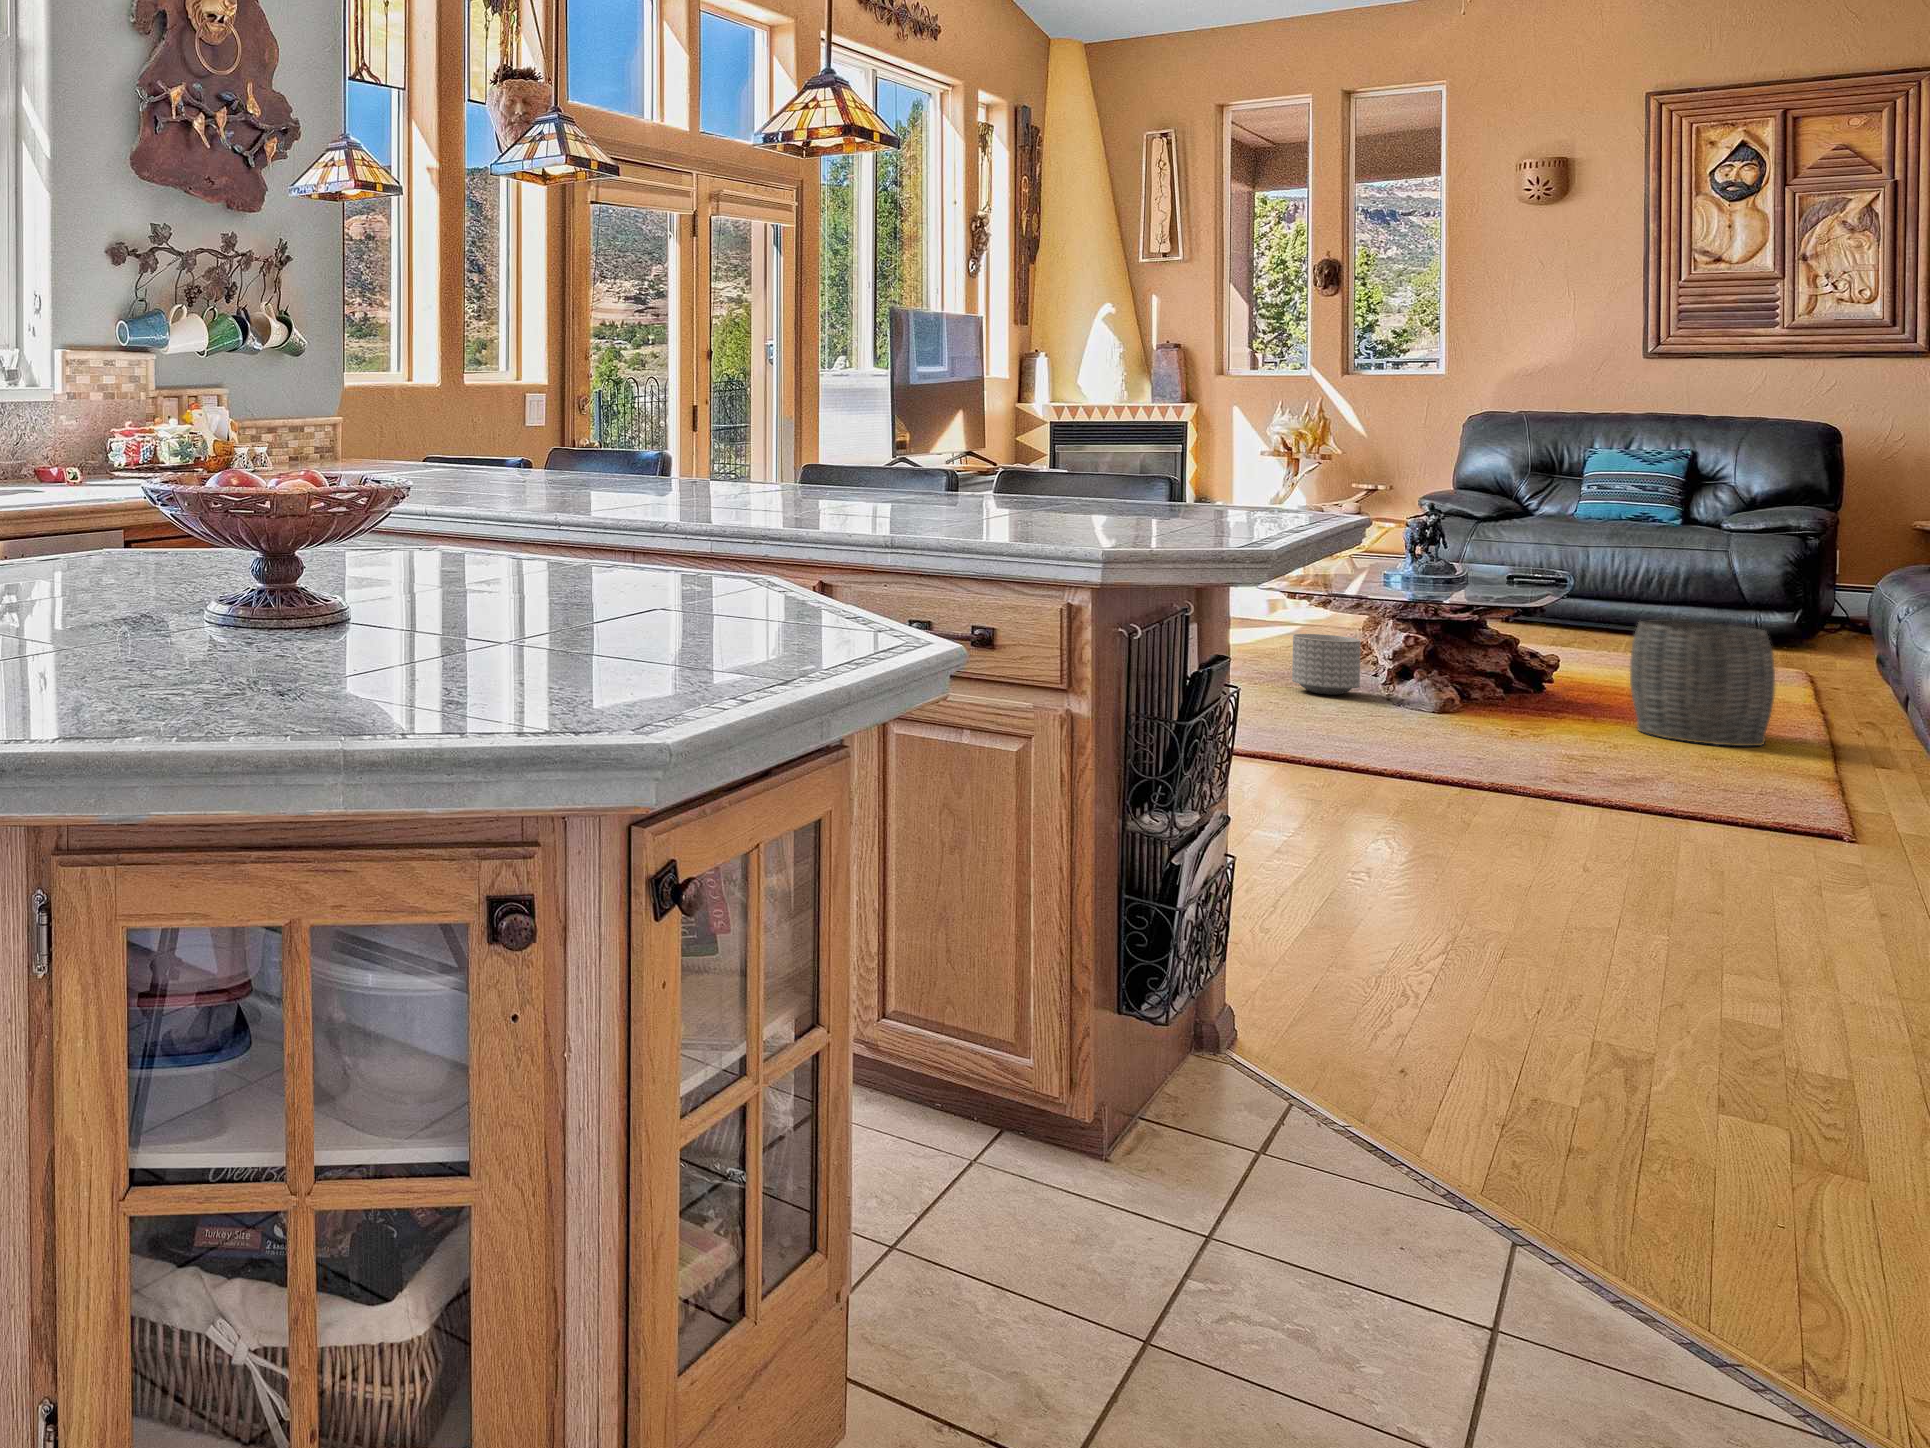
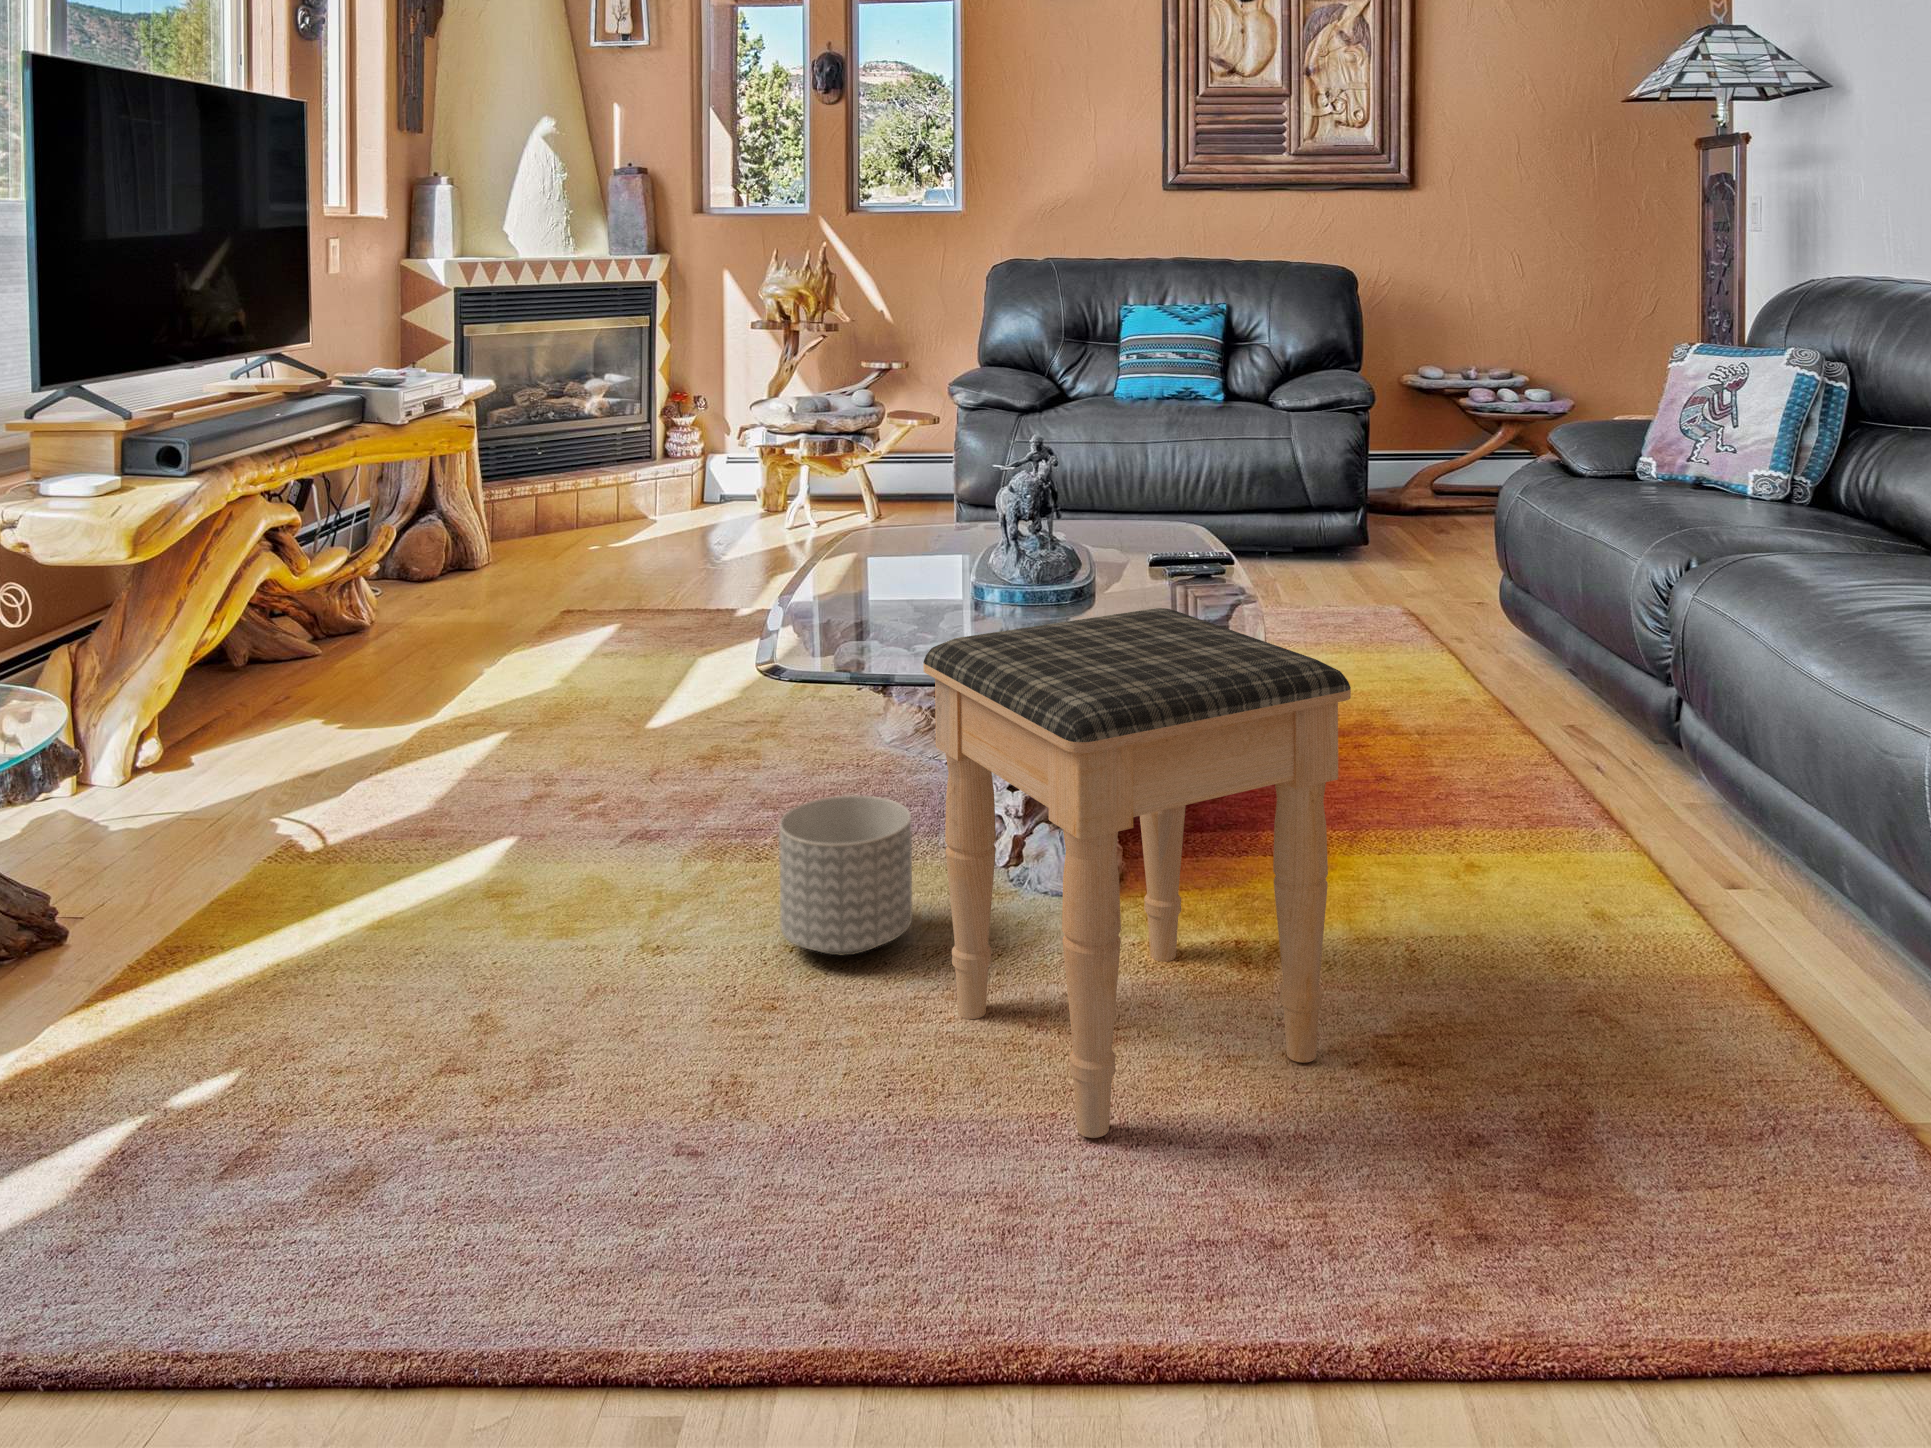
footstool: none [1366,550,1581,735] -> present [923,608,1351,1138]
woven basket: present [1630,621,1775,746] -> none [1382,698,1613,992]

